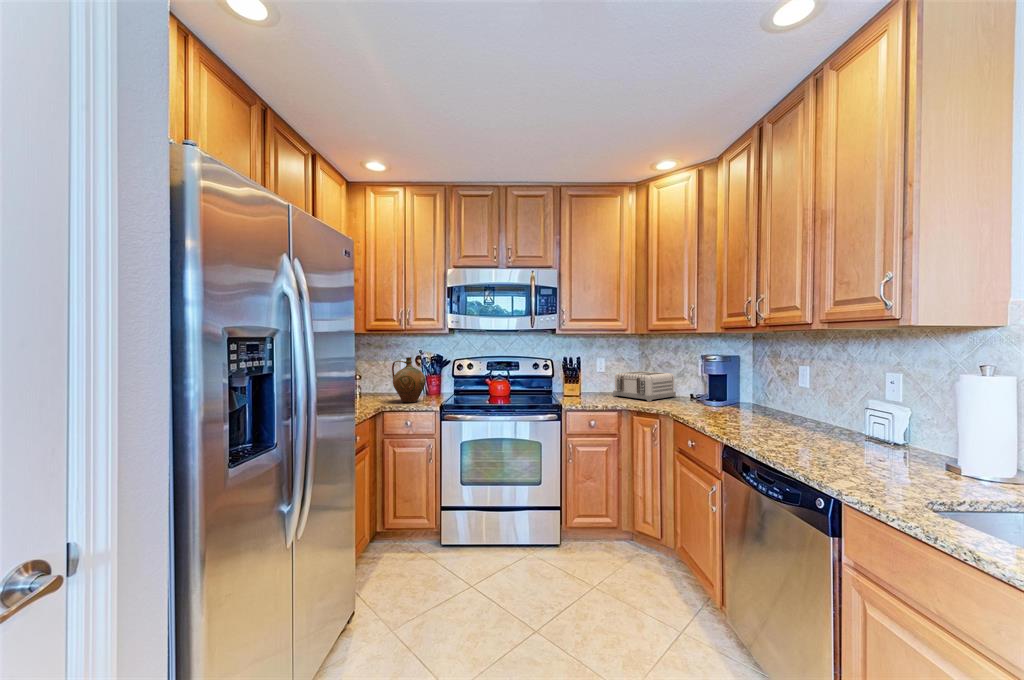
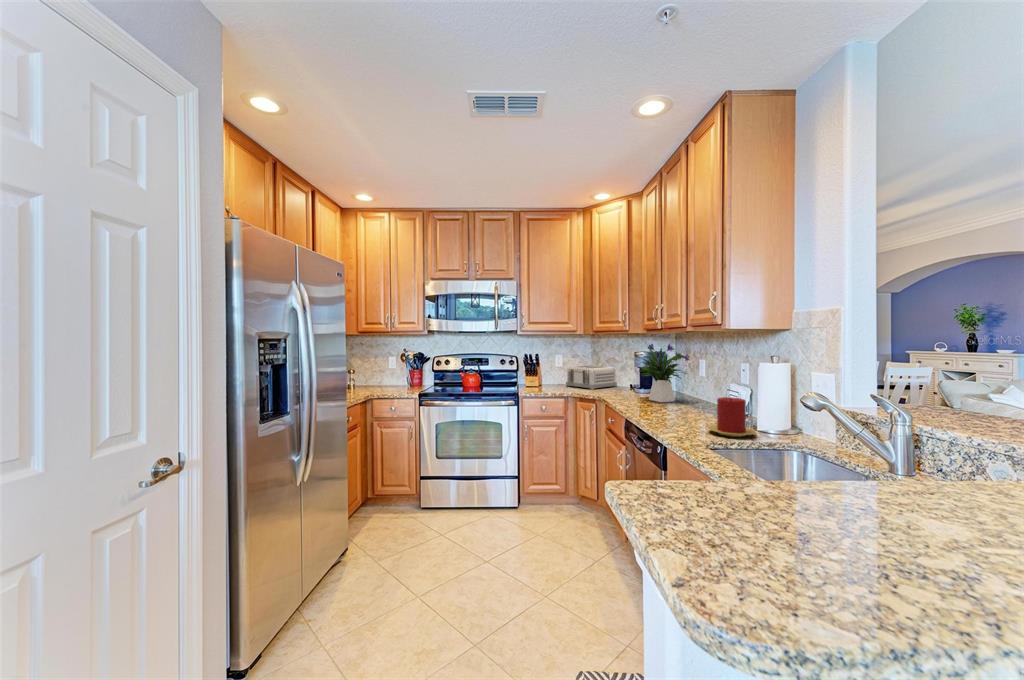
flower arrangement: none [706,342,794,421] -> present [639,344,689,402]
ceramic jug: present [392,357,426,402] -> none [380,354,409,392]
candle: none [876,425,961,485] -> present [708,397,756,437]

